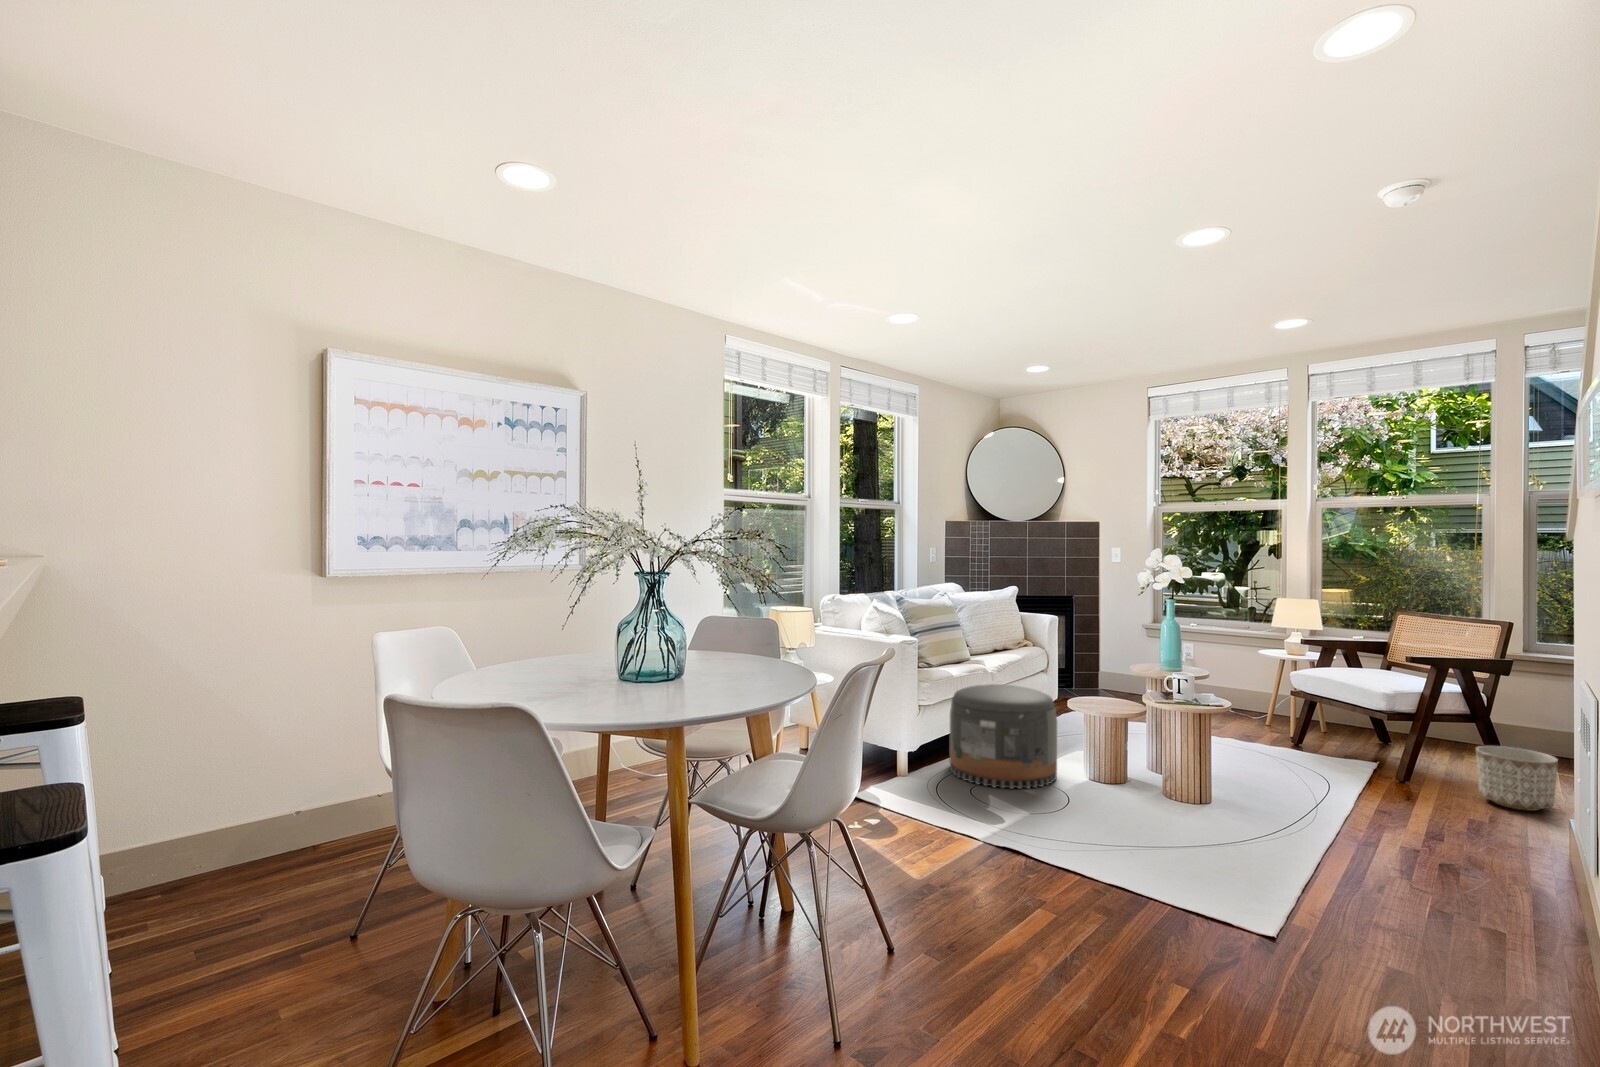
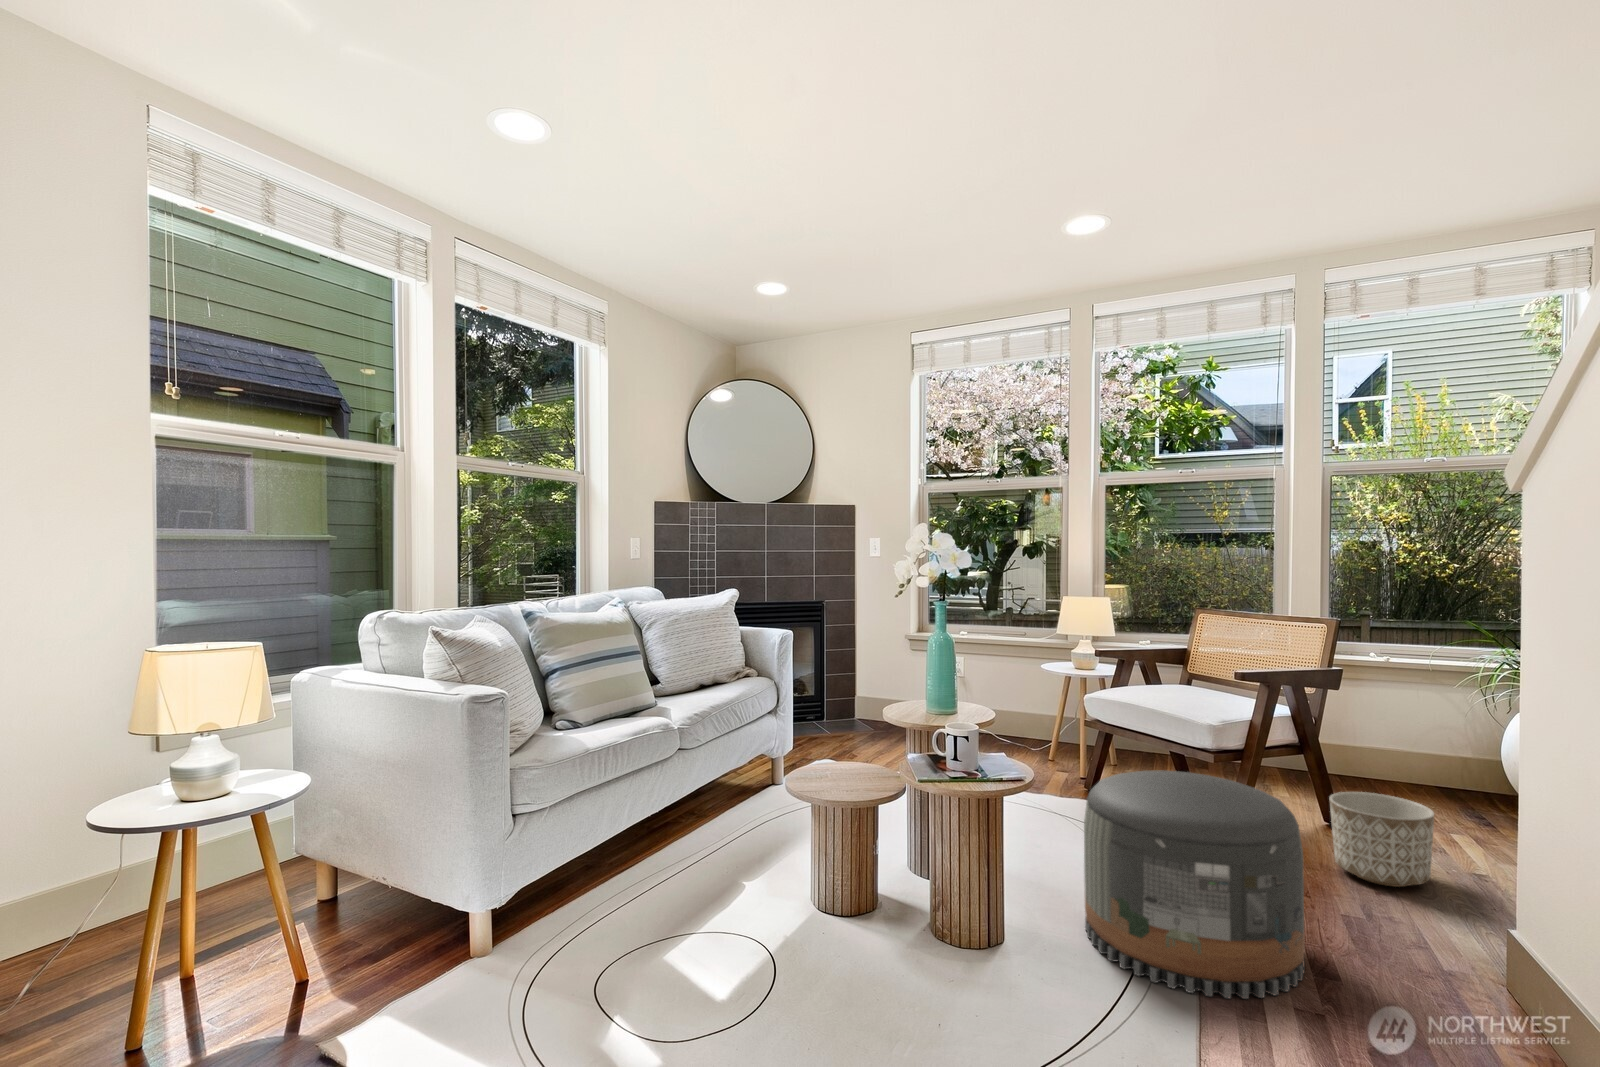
pouf: present [949,684,1057,789] -> present [1084,770,1305,999]

